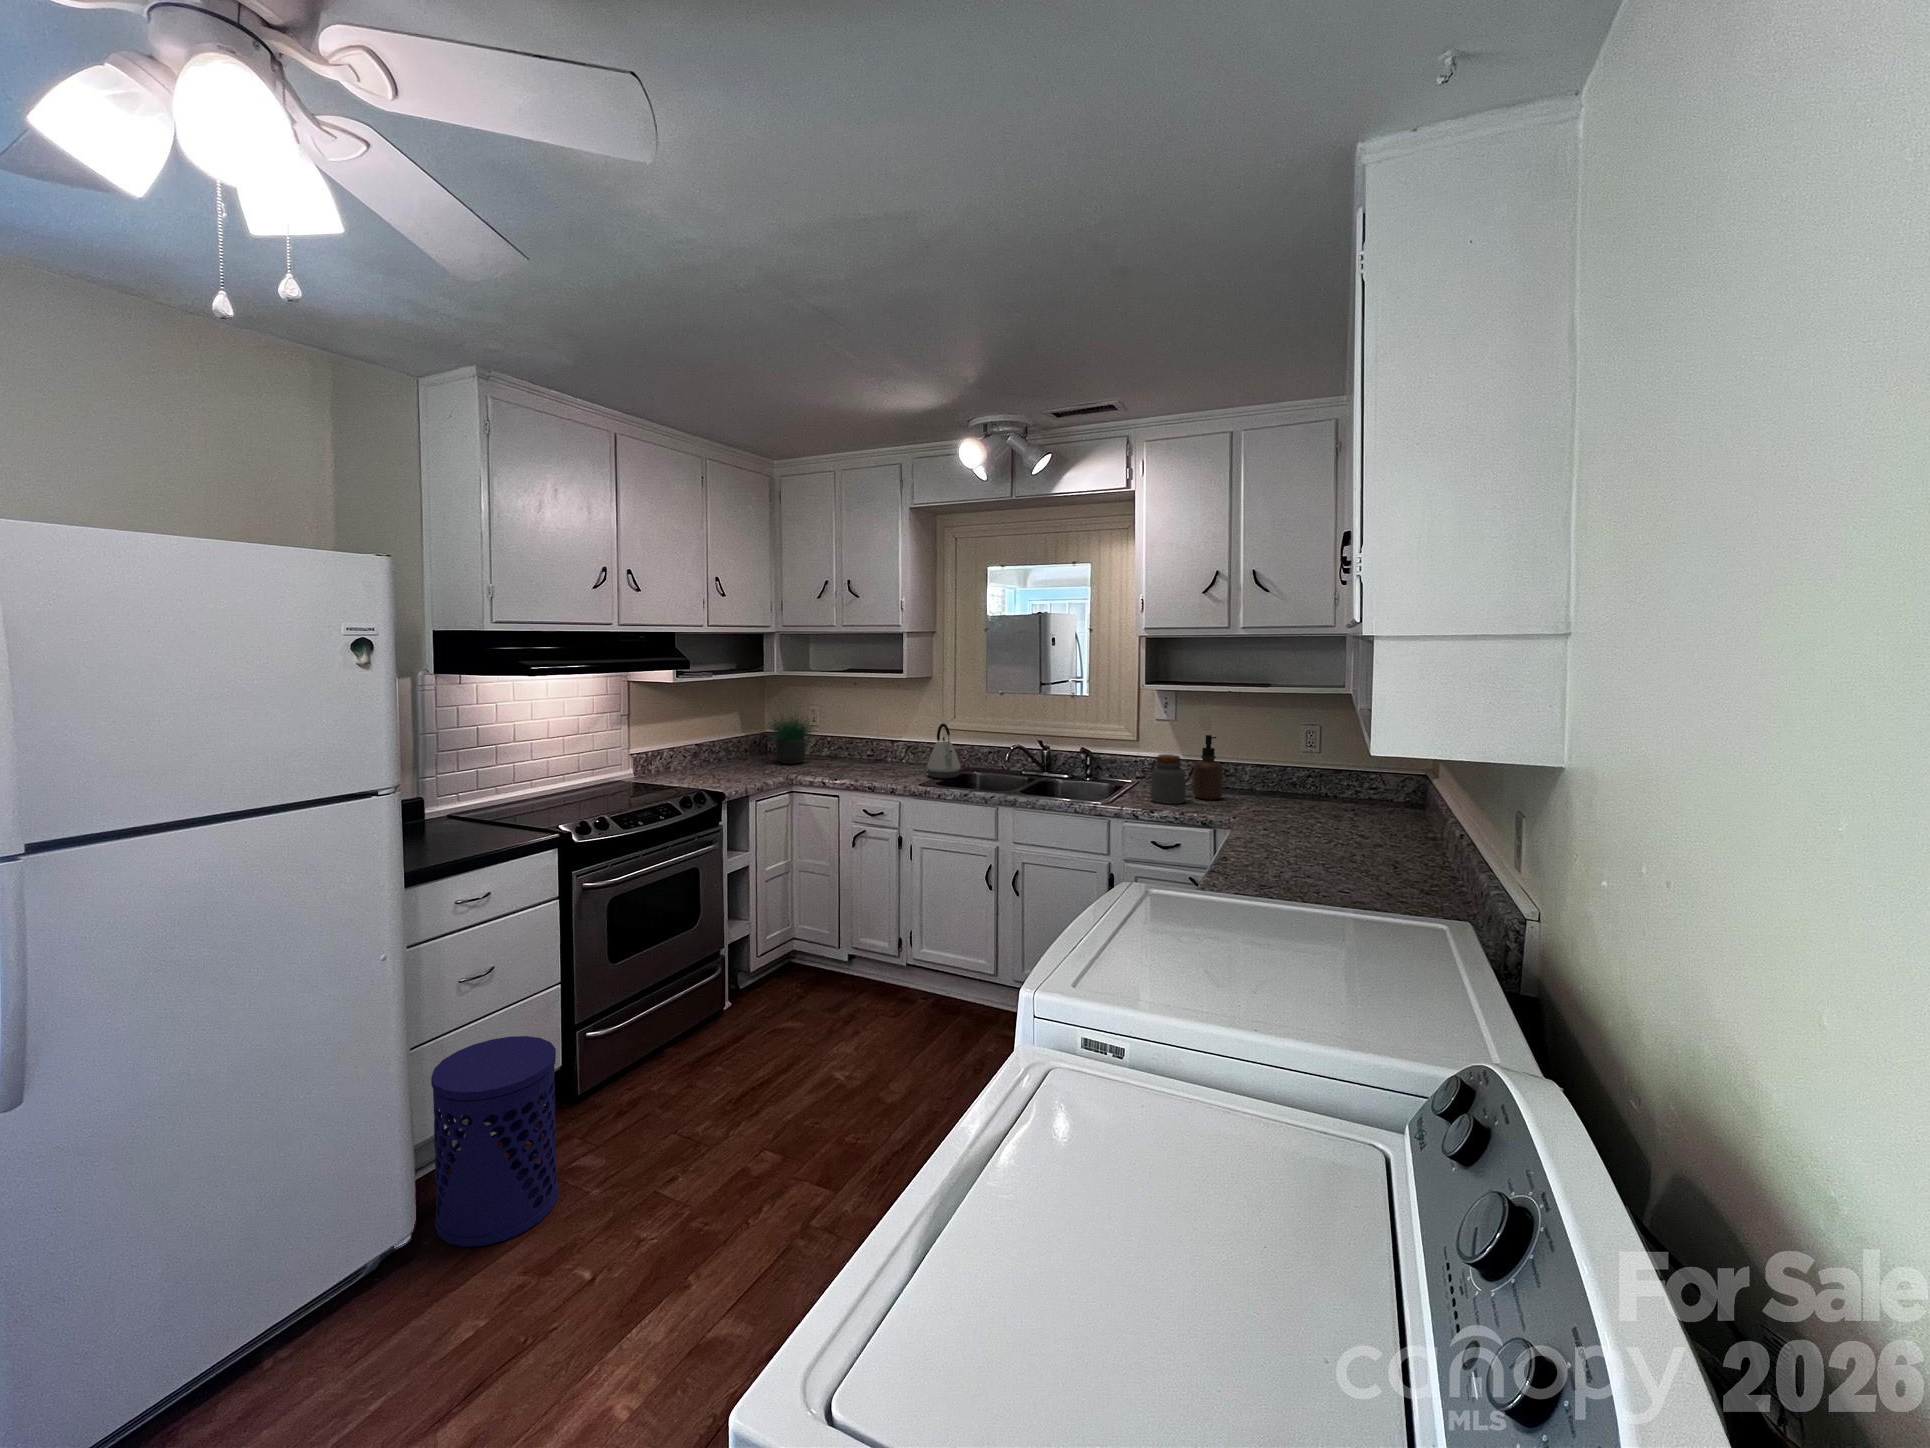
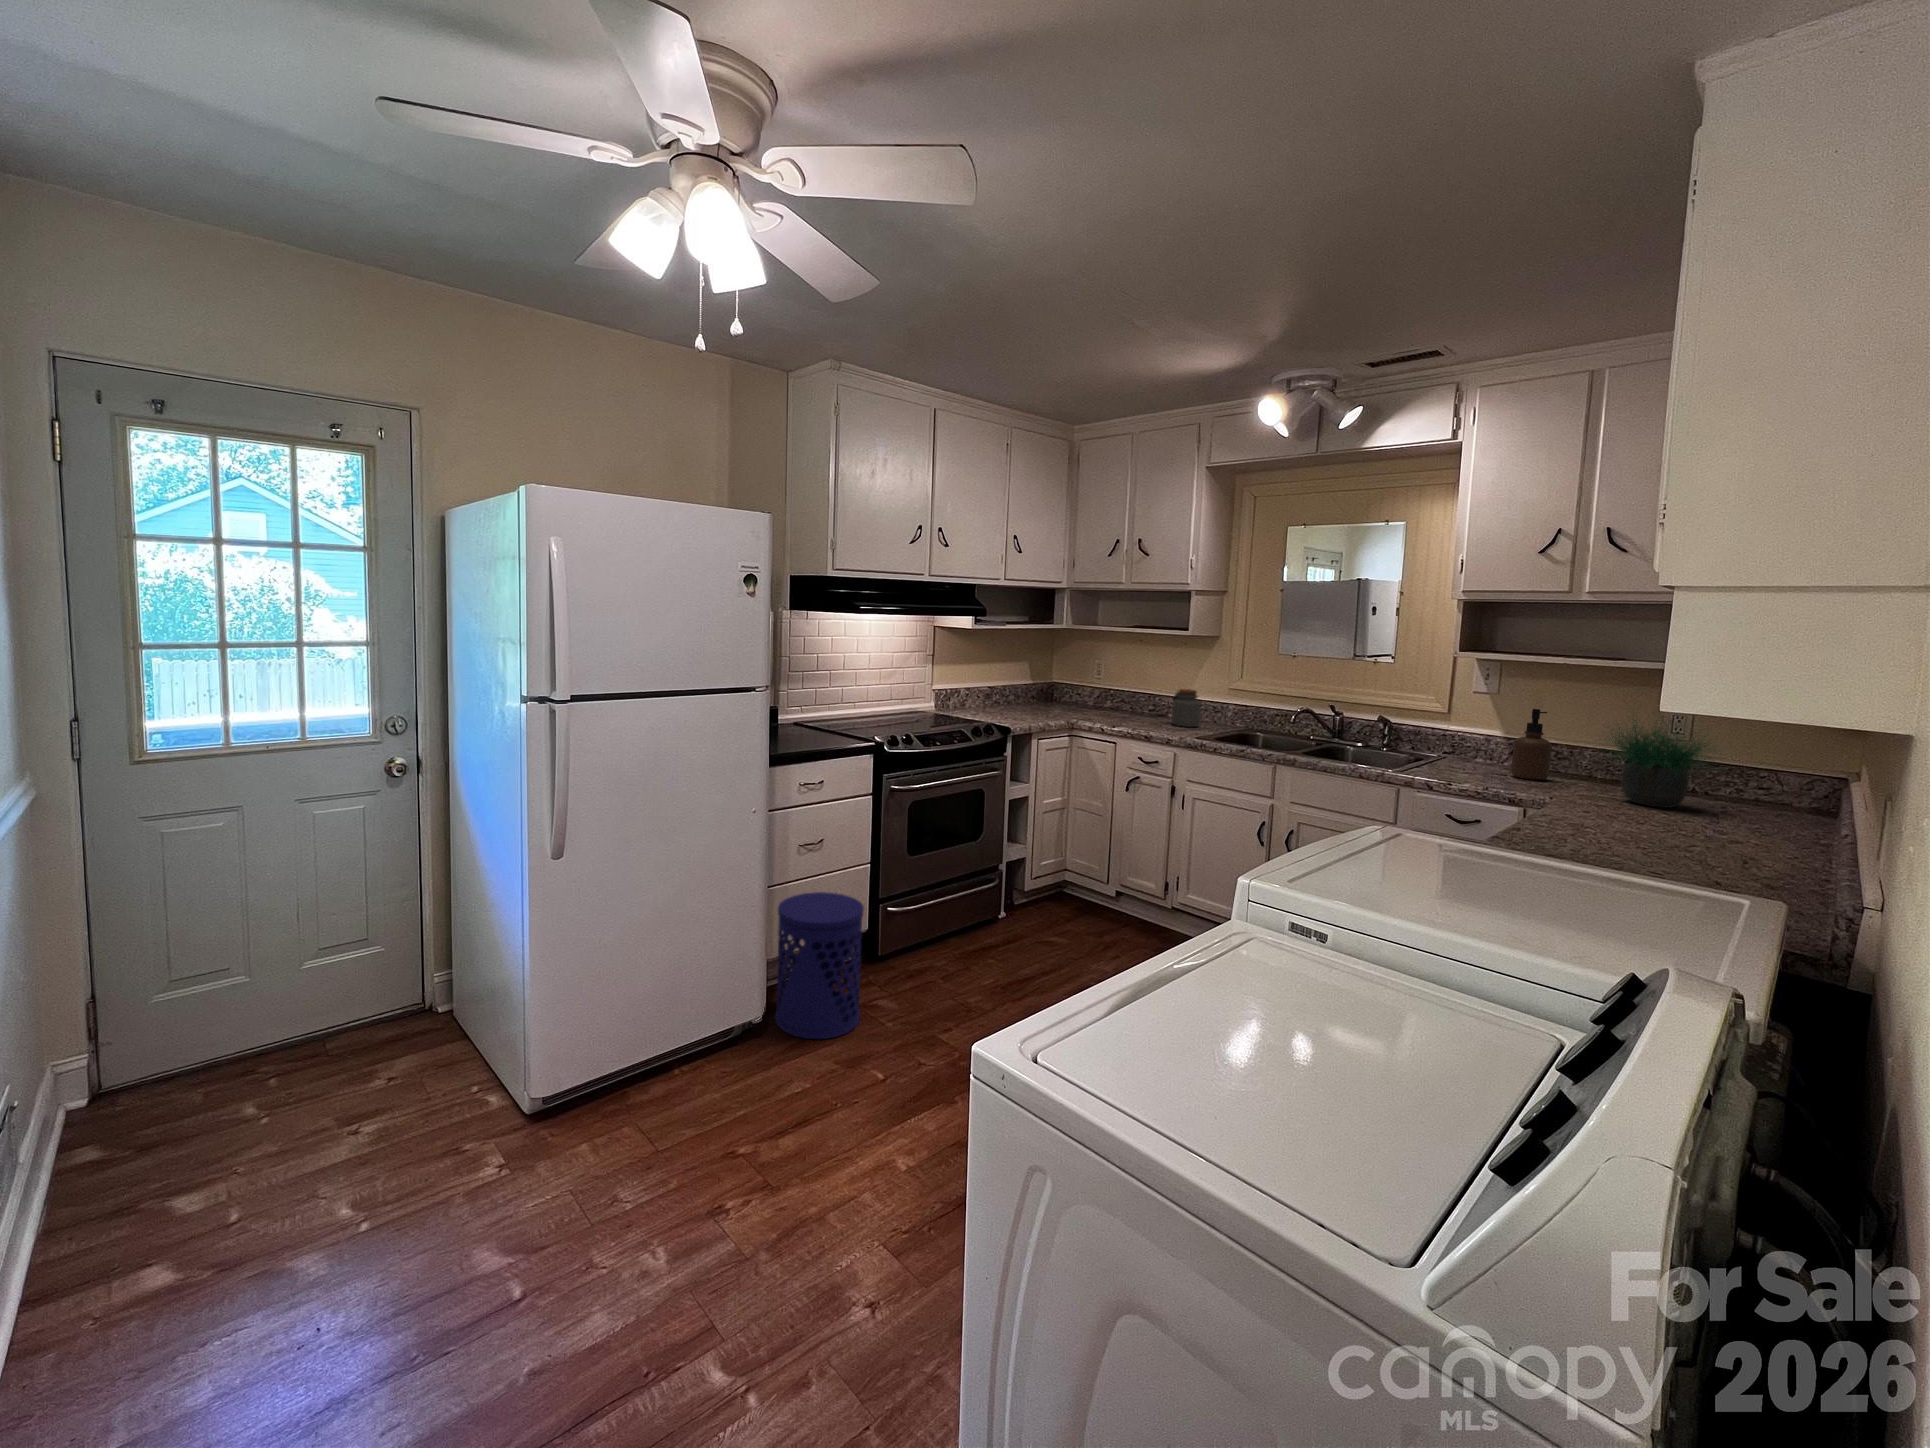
potted plant: present [767,714,813,764] -> present [1605,712,1712,808]
kettle: present [927,724,960,779] -> none [1207,682,1243,736]
jar: present [1150,754,1186,804] -> present [1172,689,1200,727]

